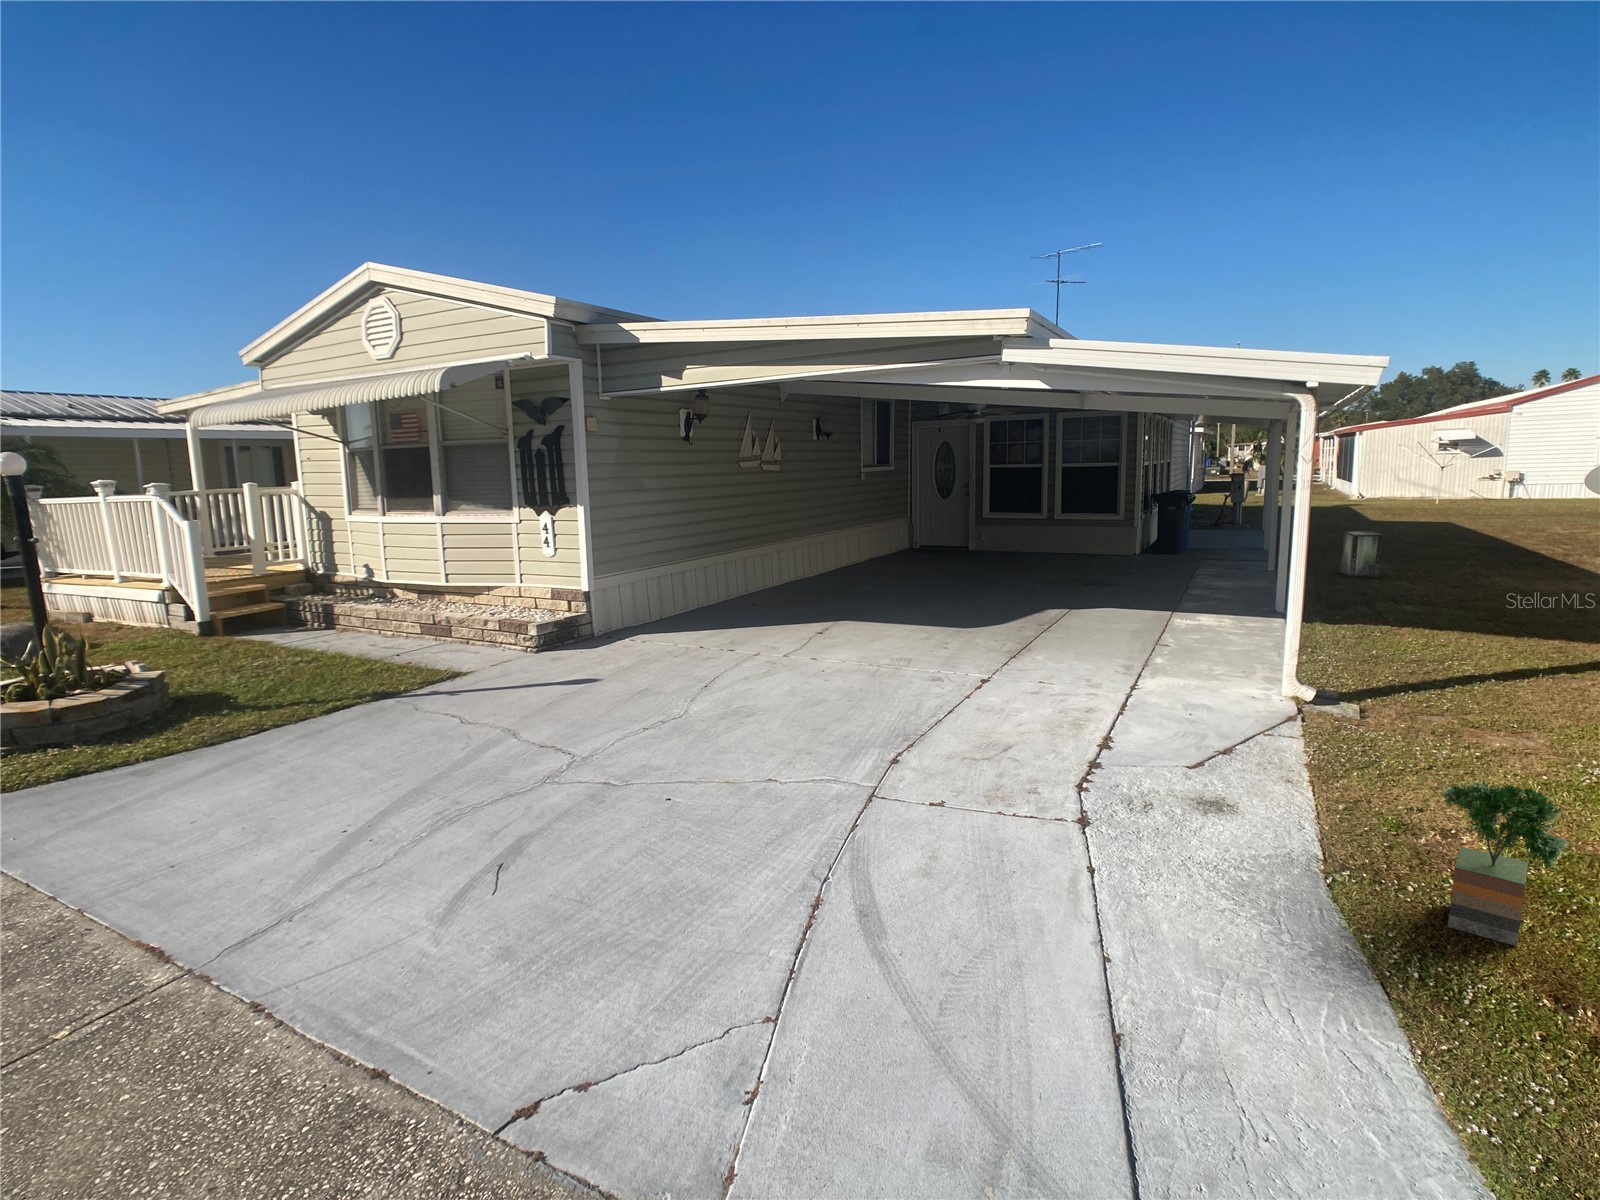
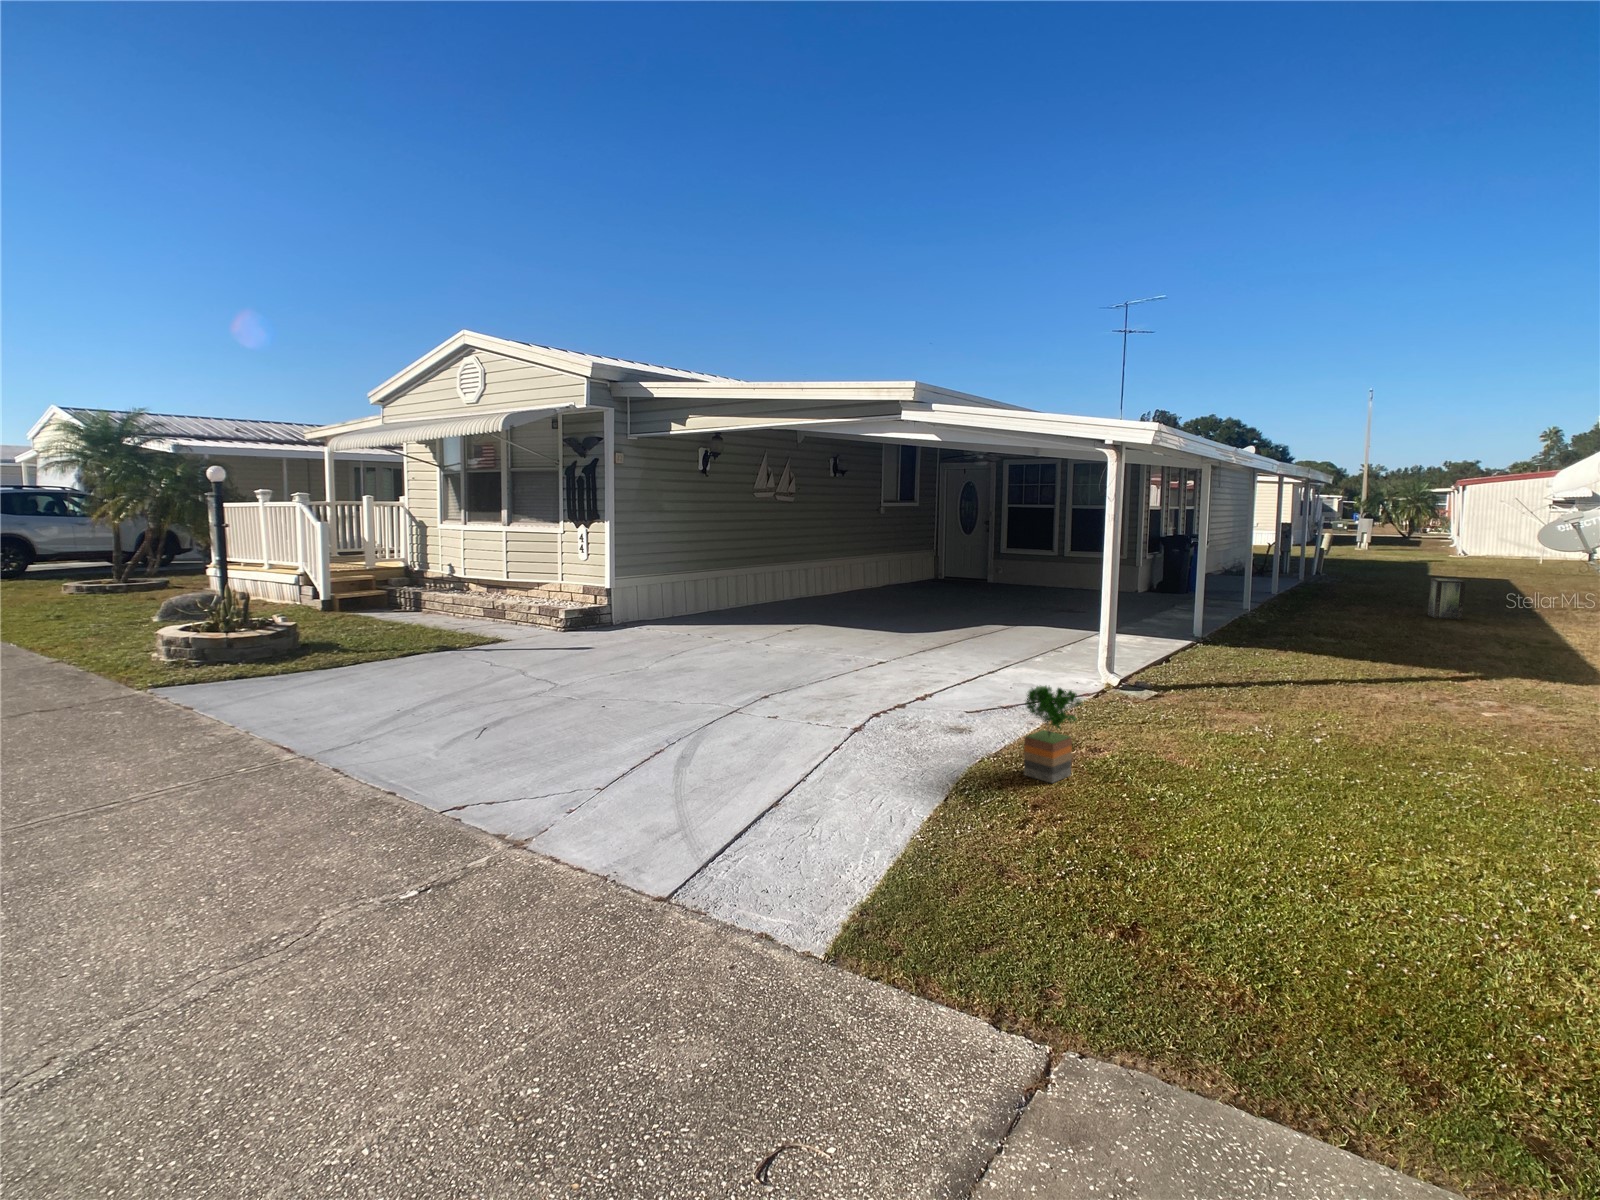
storage box: present [1341,531,1383,577] -> present [1428,578,1466,620]

